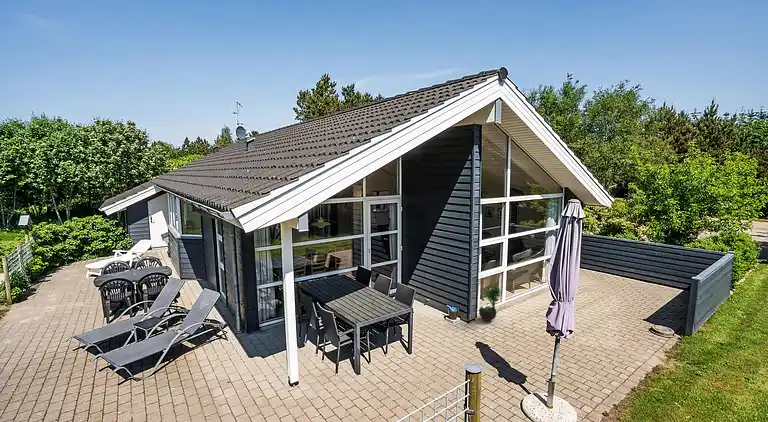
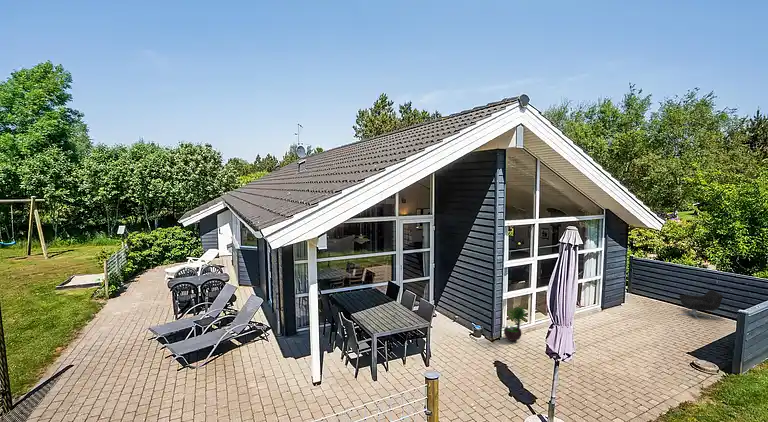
lounge chair: none [628,262,667,290] -> present [679,290,723,319]

